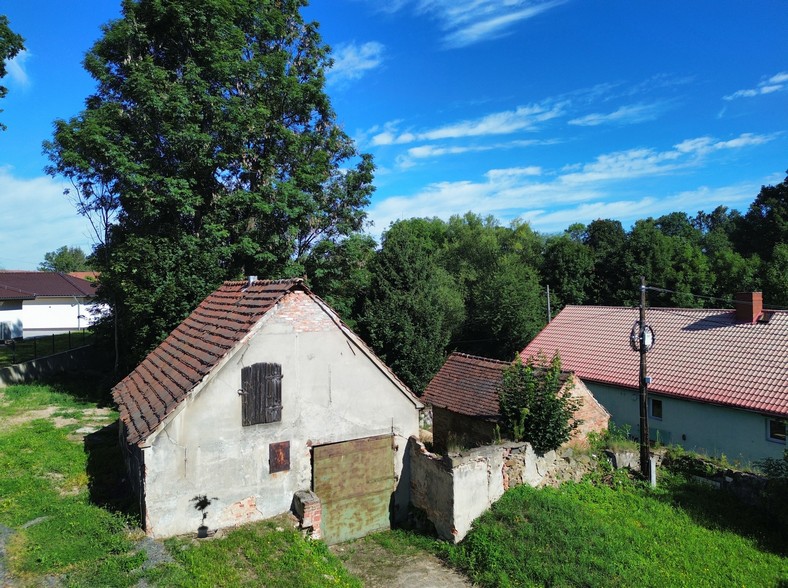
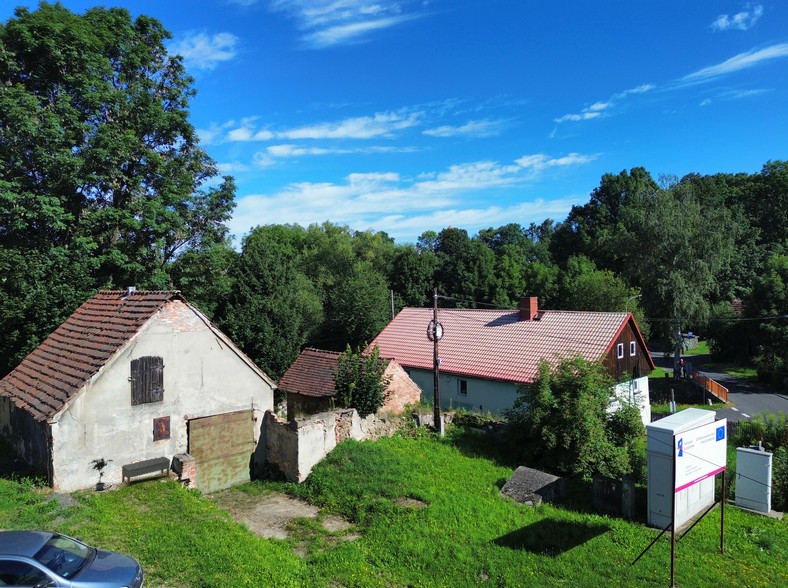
bench: none [230,494,289,535] -> present [122,457,170,487]

